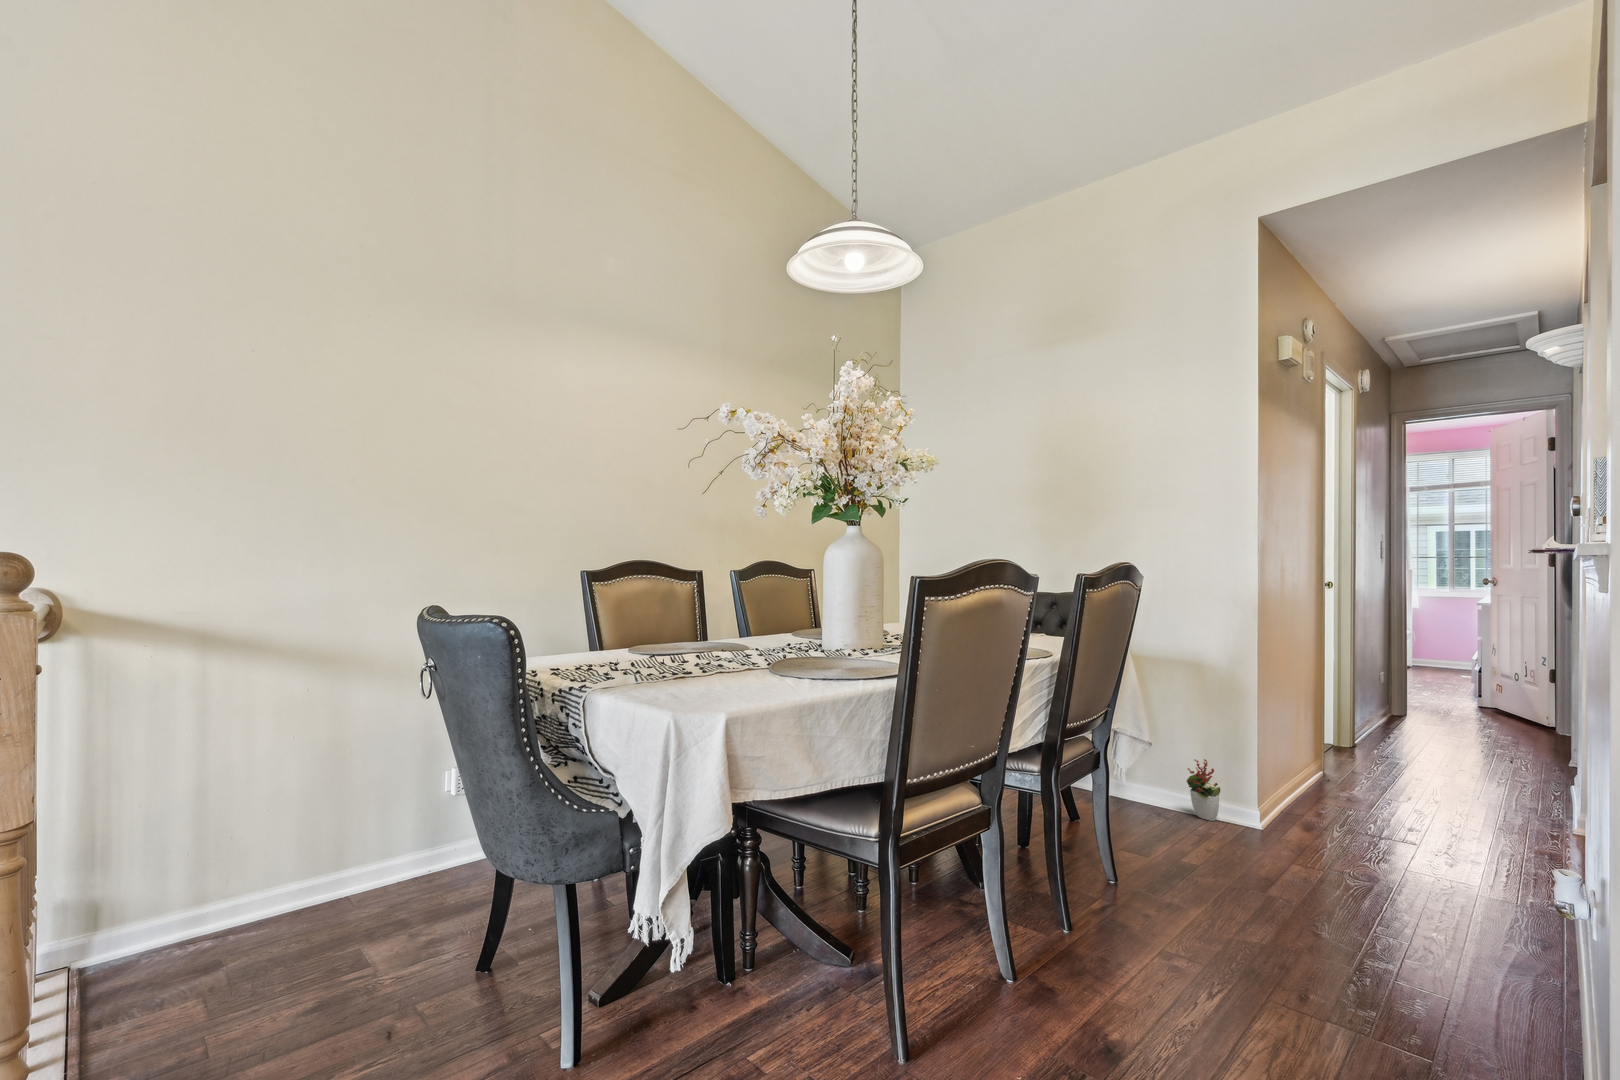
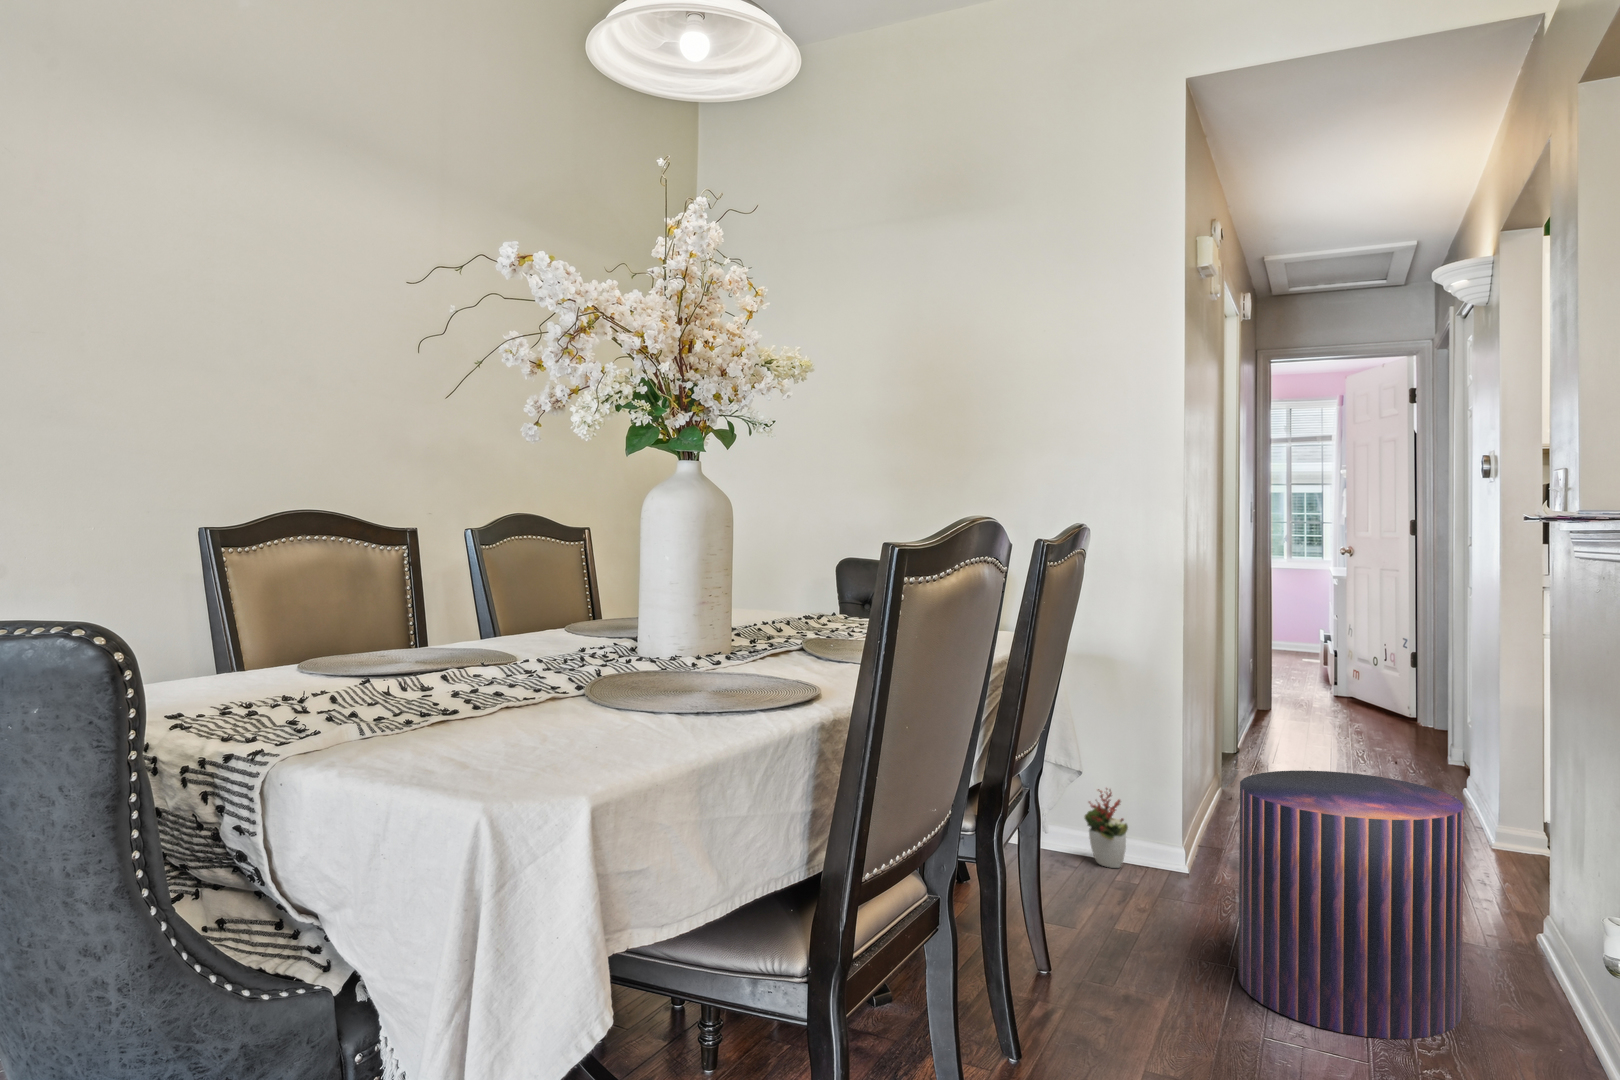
pouf: none [1274,751,1466,966] -> present [1239,771,1464,1039]

